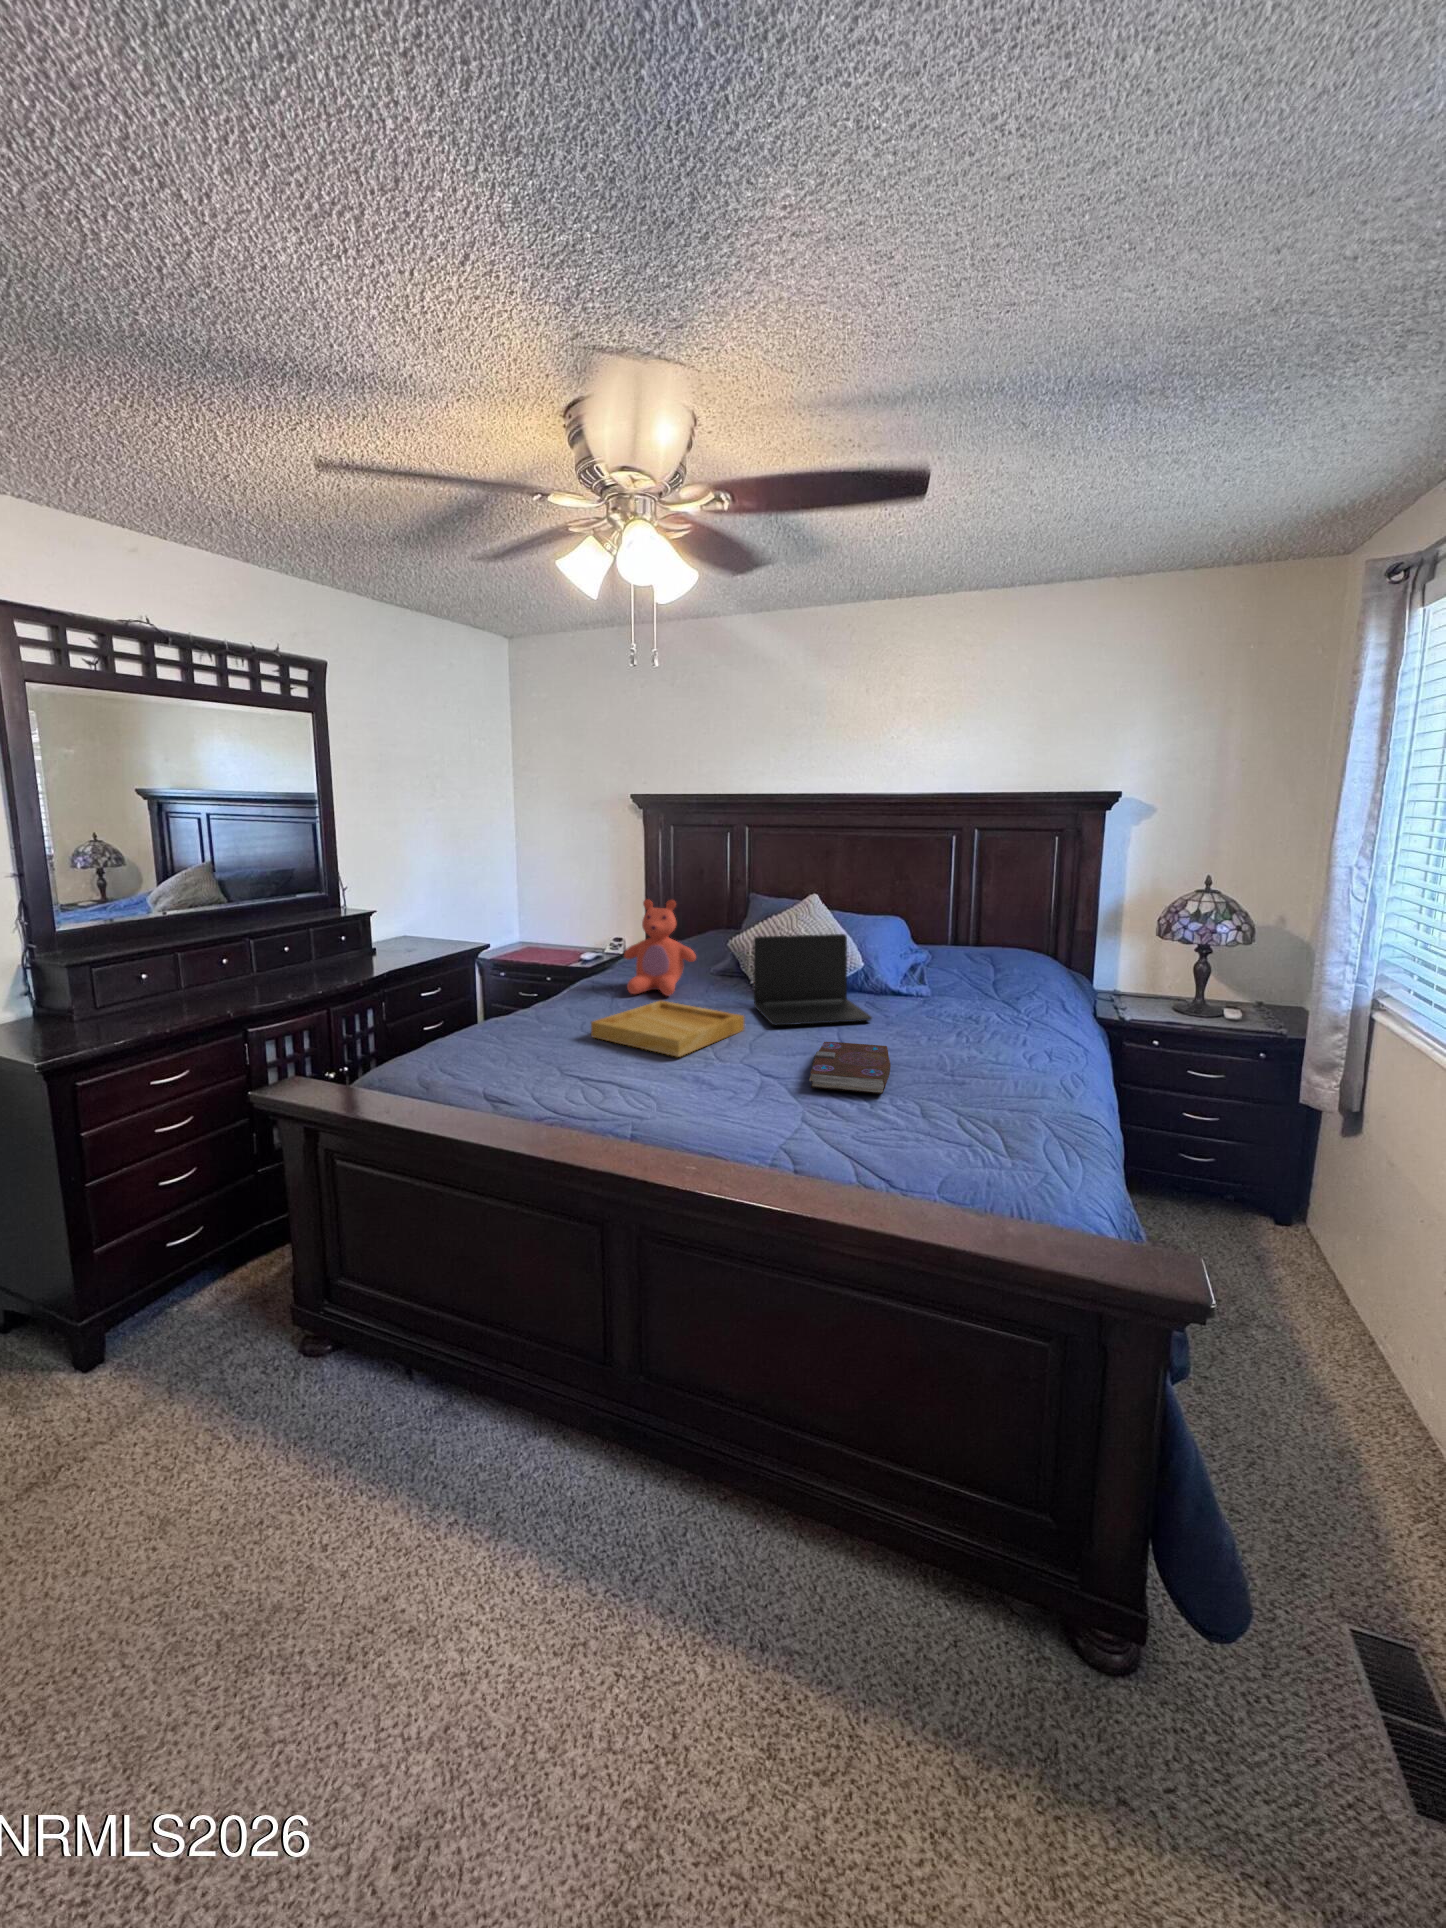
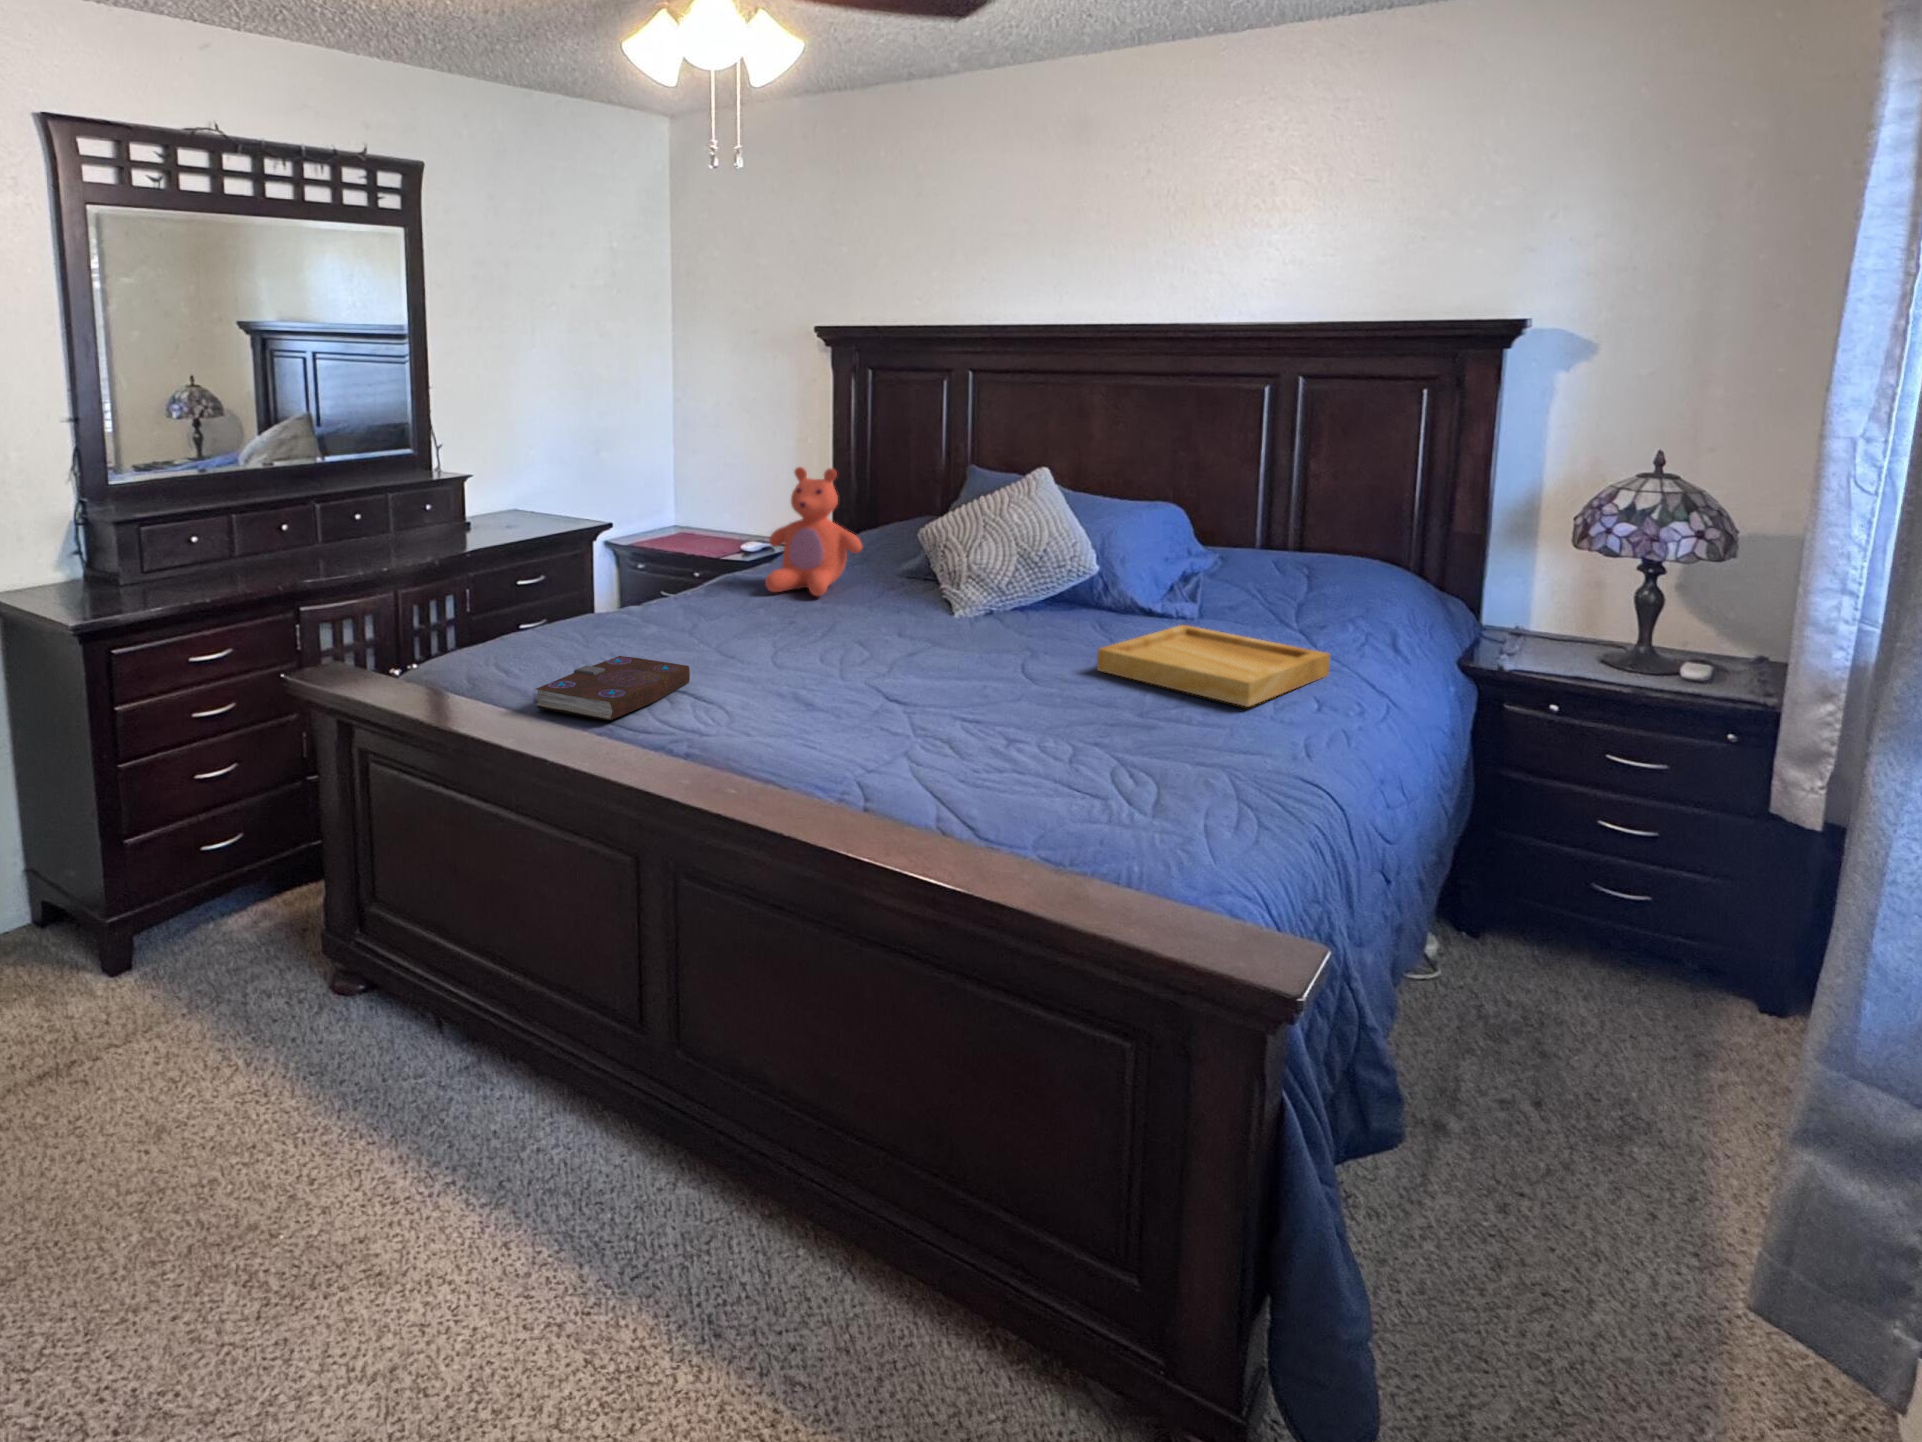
laptop: present [754,934,872,1025] -> none [925,520,1079,642]
tray: present [591,1000,745,1057] -> present [1097,625,1330,707]
book: present [809,1042,891,1094] -> present [535,656,690,721]

